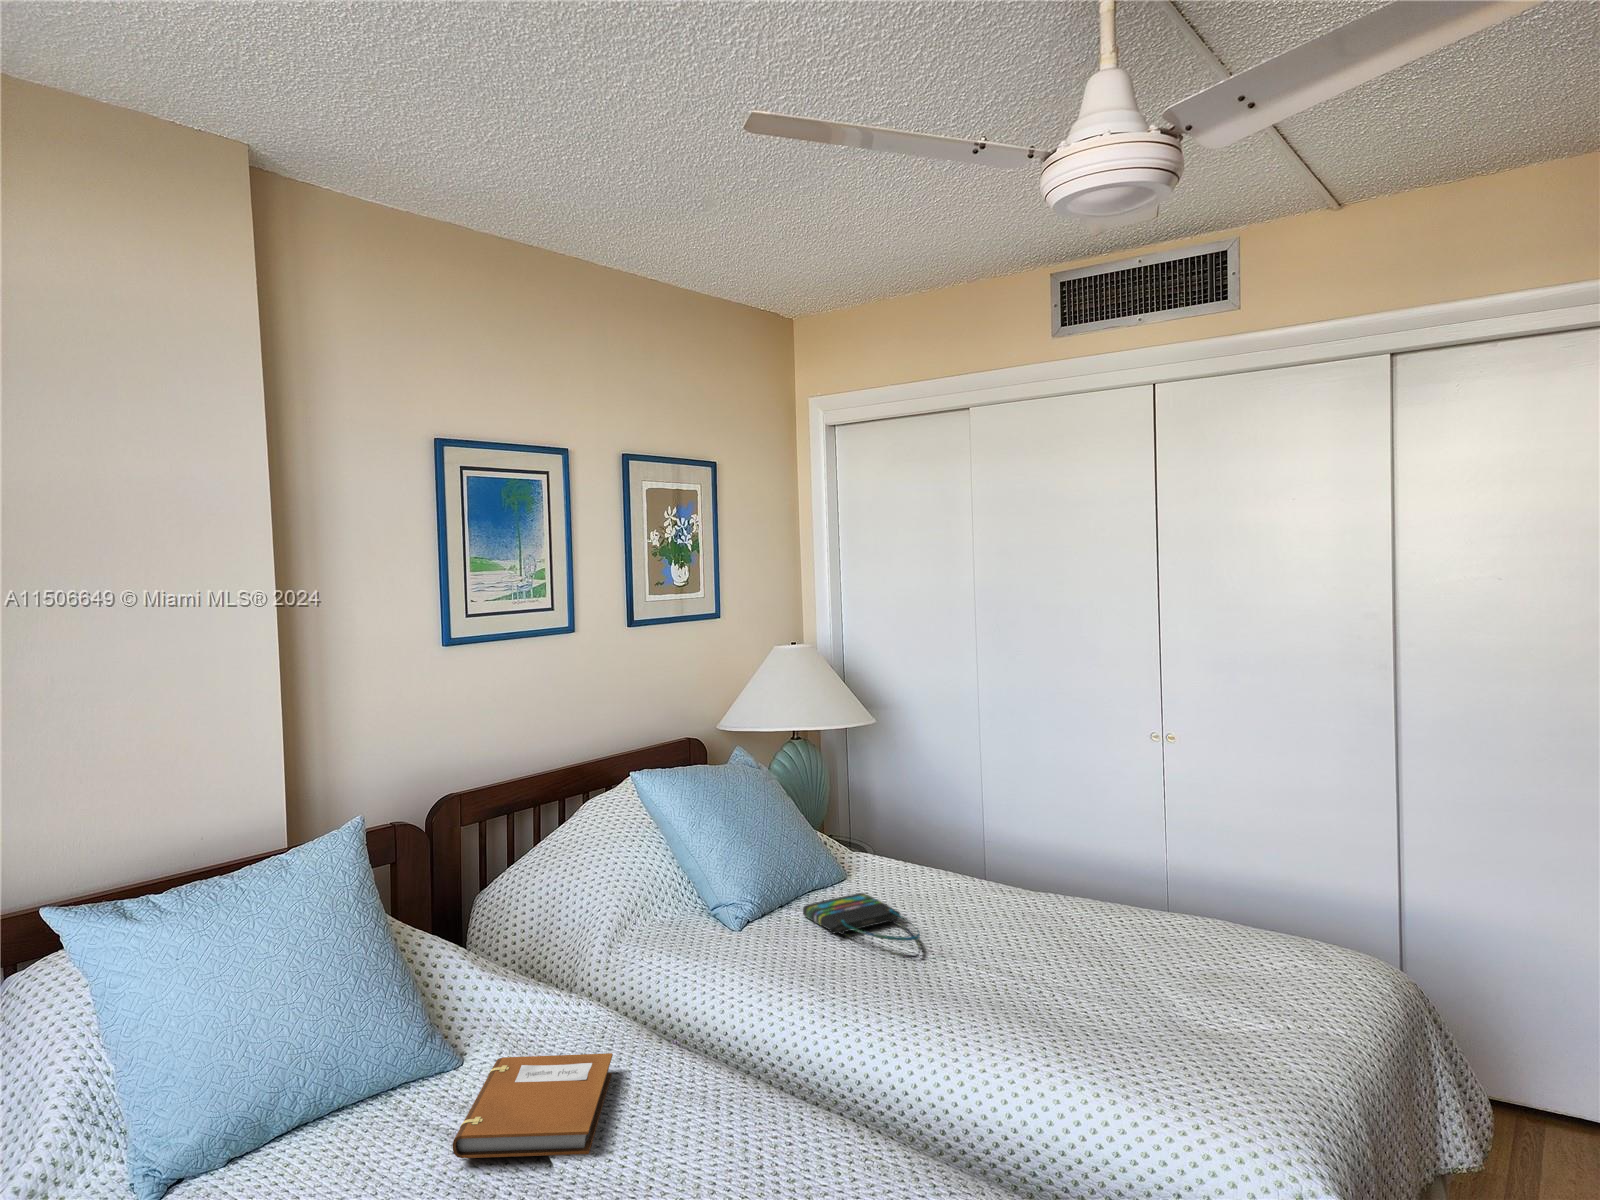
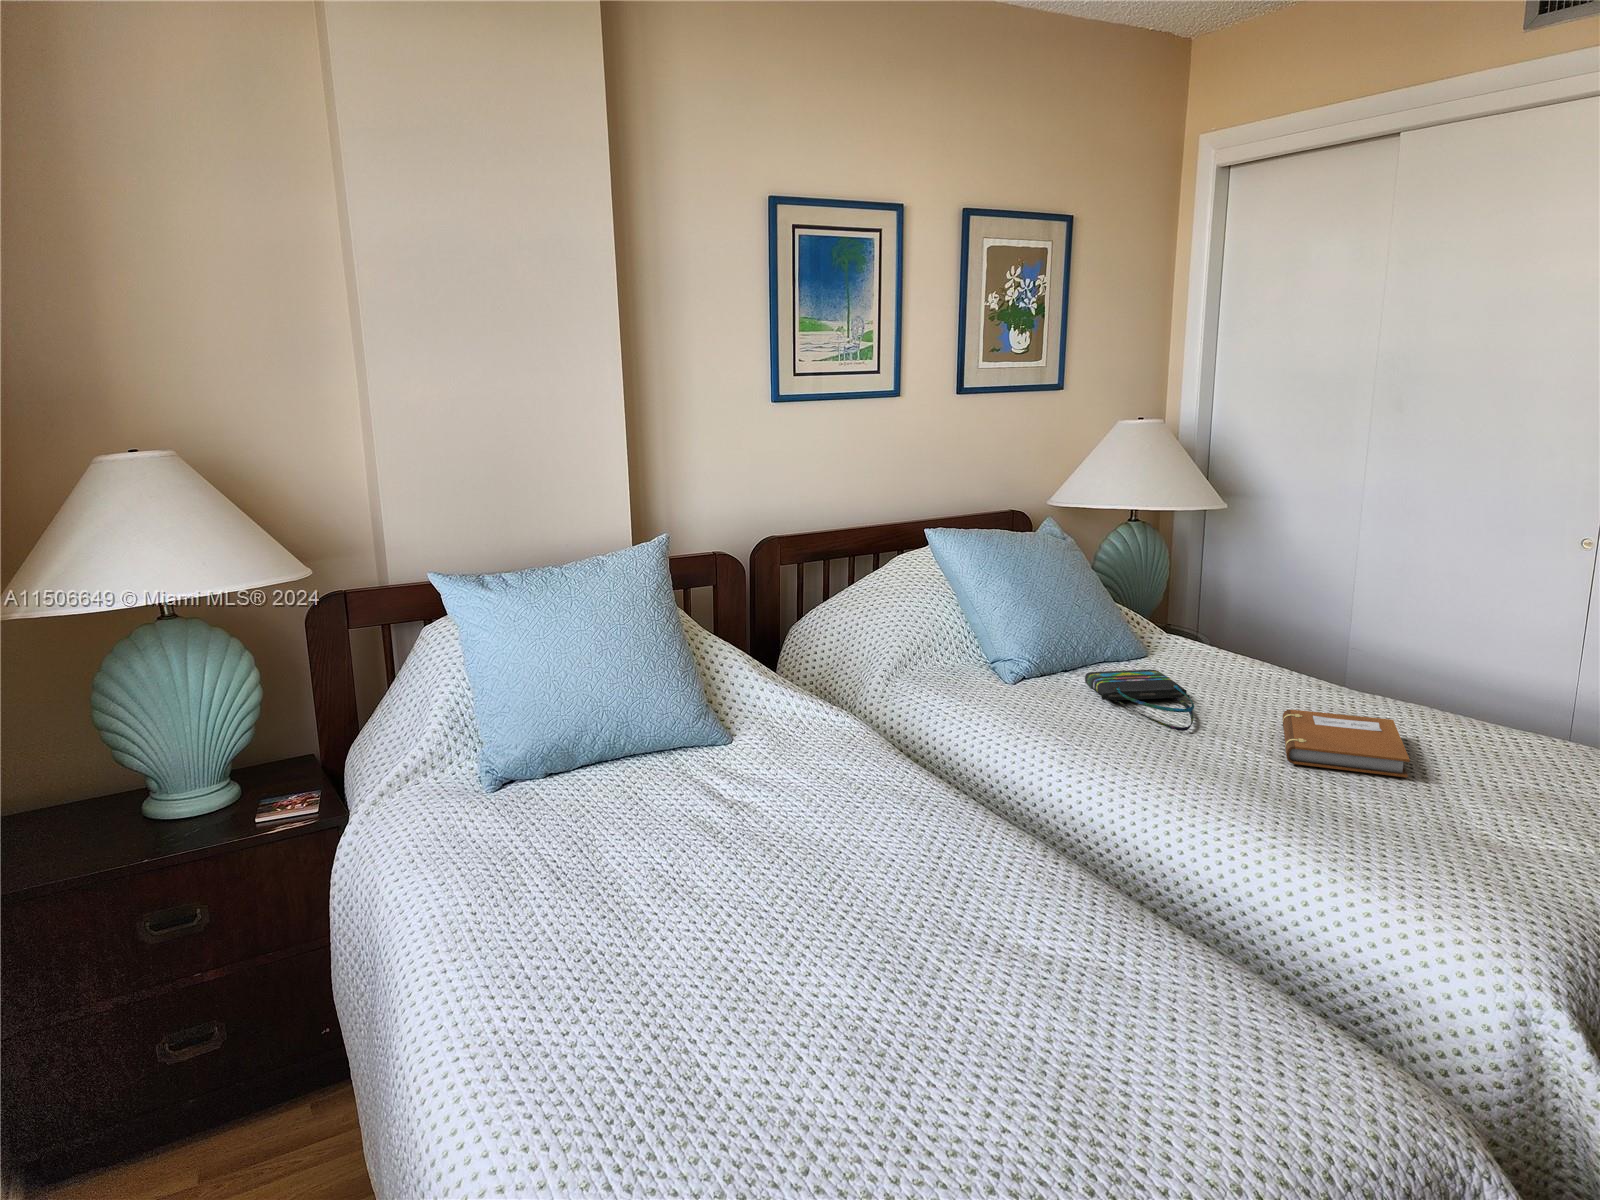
notebook: present [453,1053,613,1158] -> present [1283,710,1410,777]

